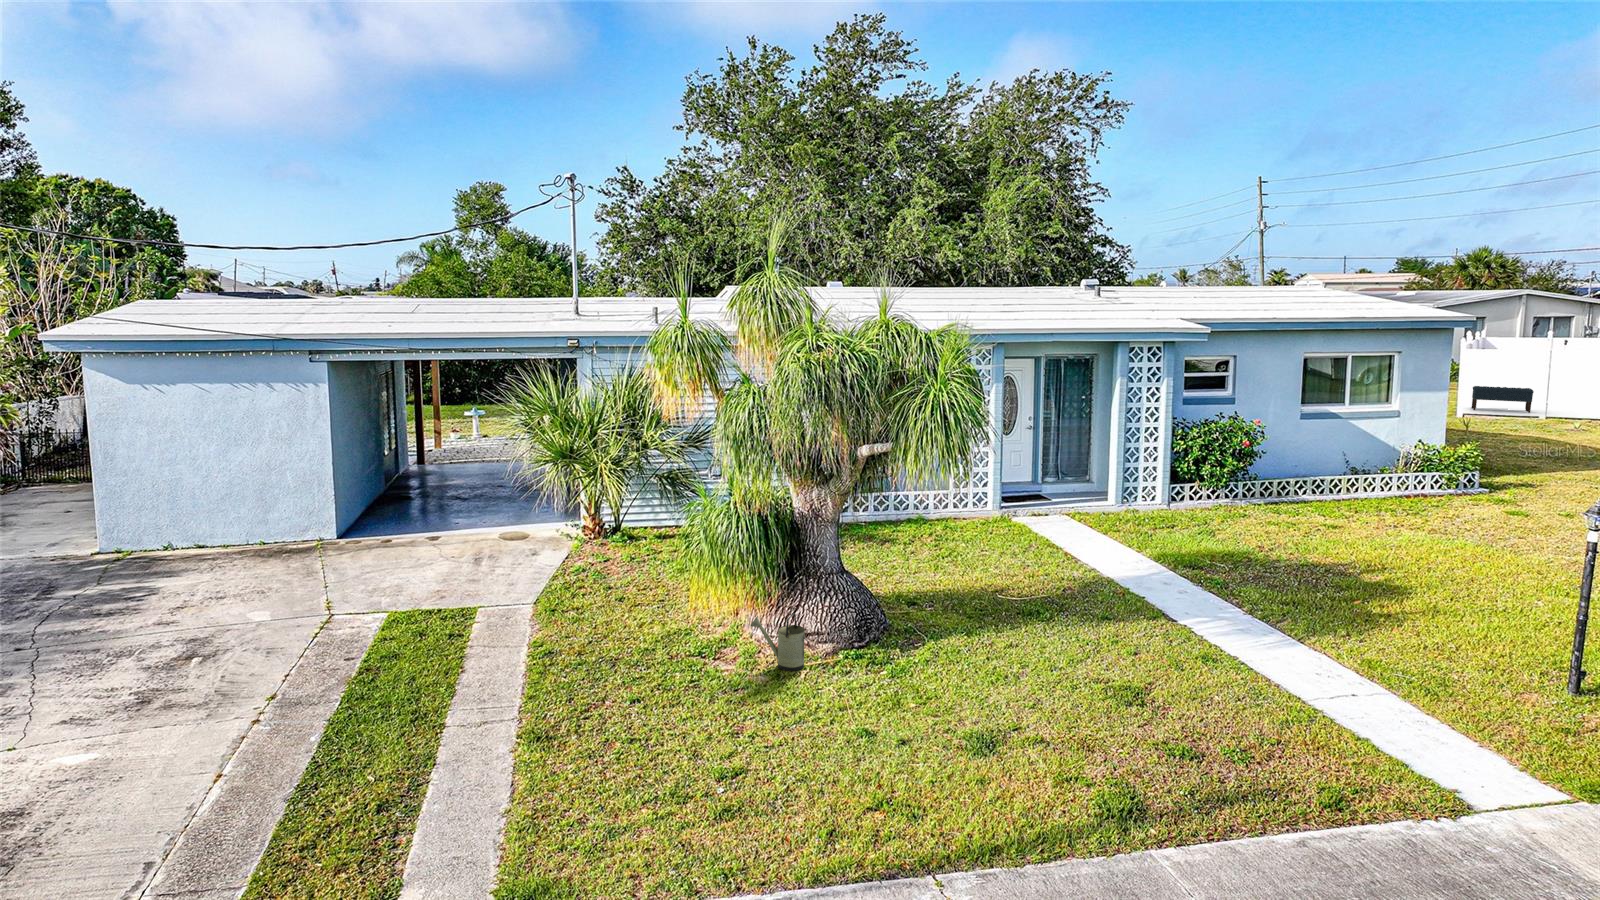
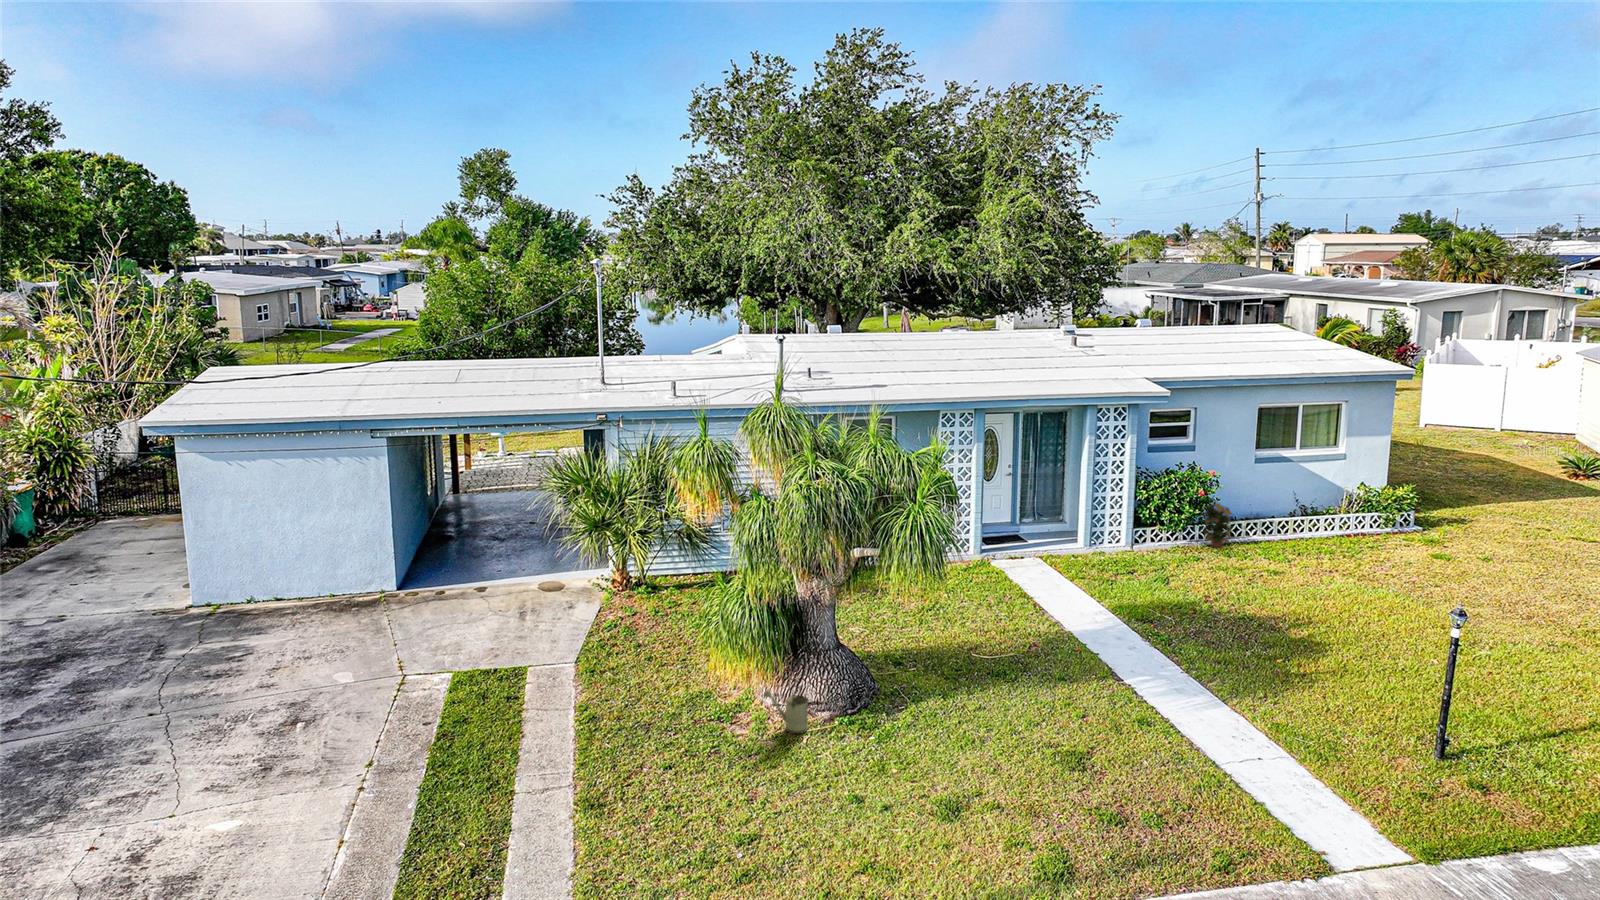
bench: present [1472,386,1534,413] -> none [1426,405,1482,430]
decorative plant: none [1245,456,1283,506] -> present [1202,503,1232,547]

